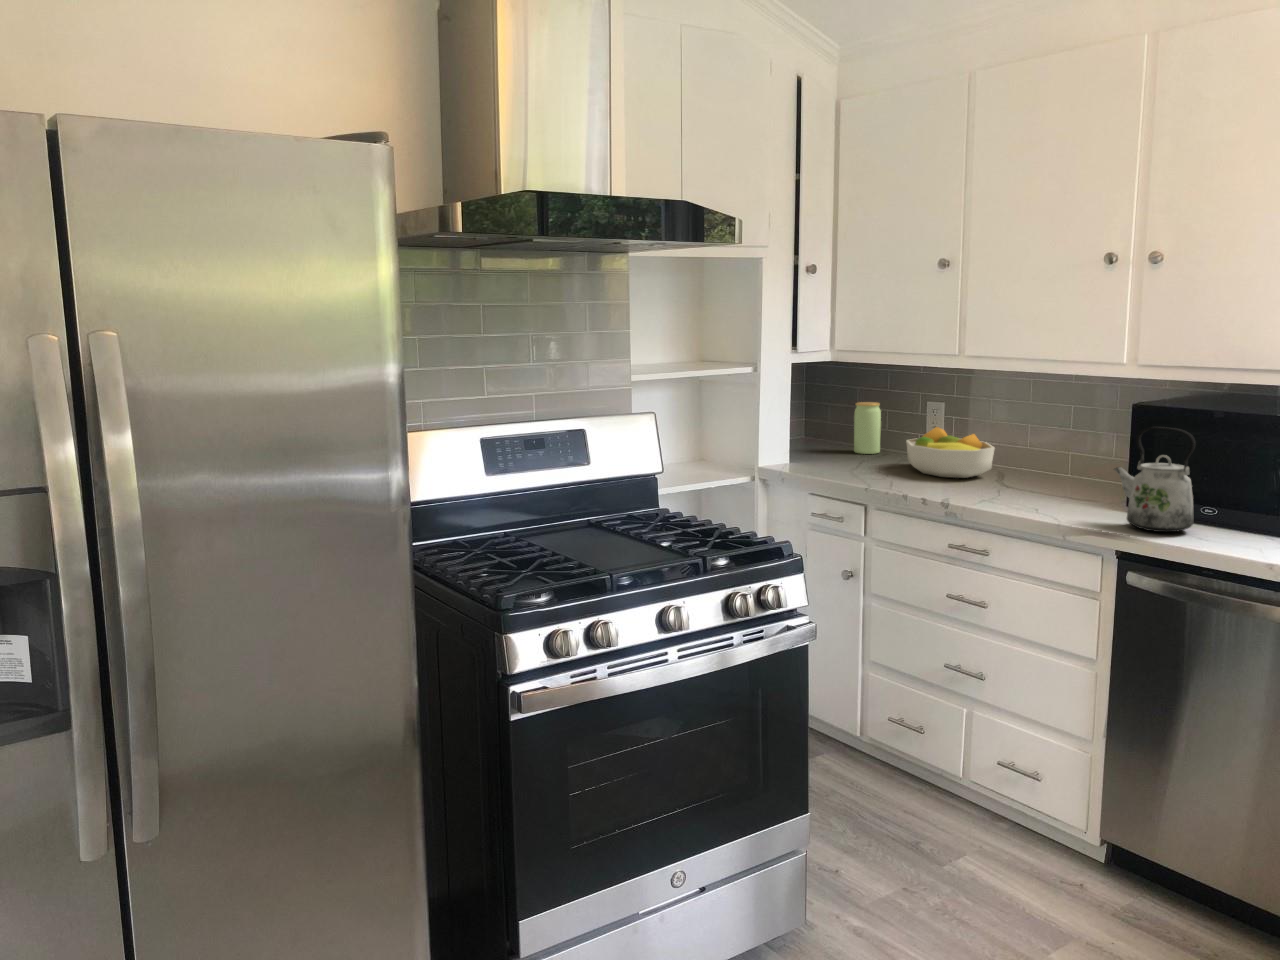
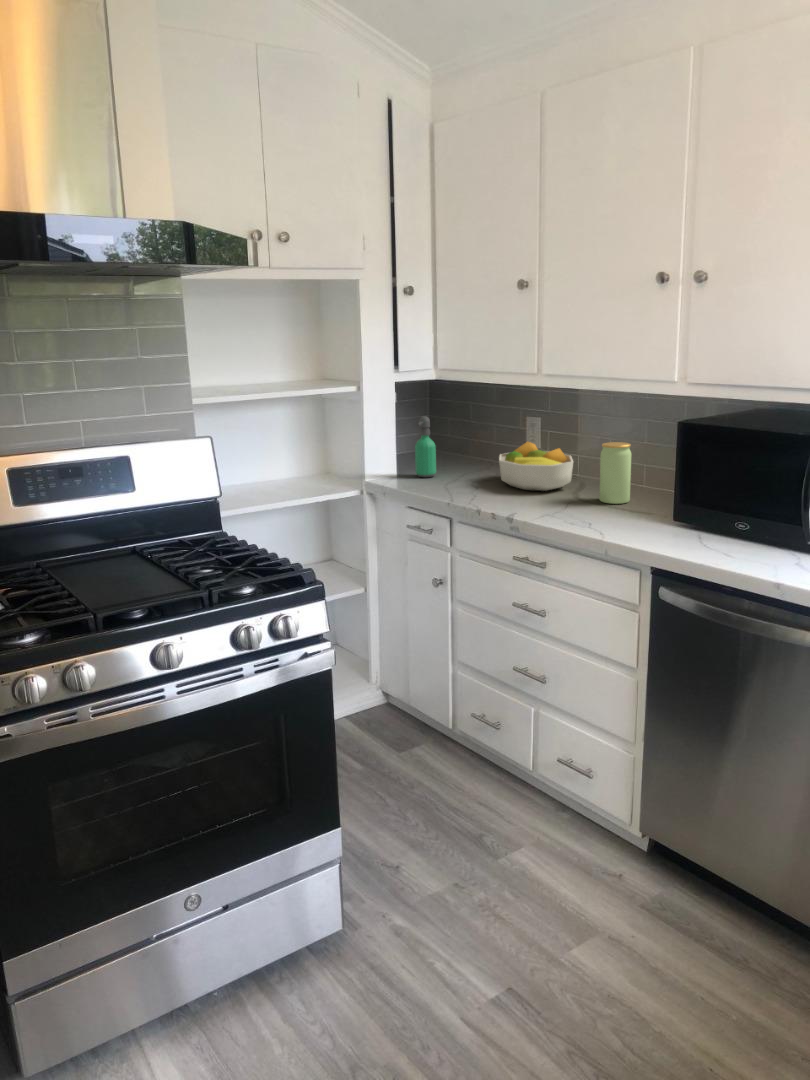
soap dispenser: none [811,399,834,464] -> present [415,416,436,477]
jar: present [854,402,881,454] -> present [599,442,631,504]
kettle: present [1114,427,1196,532] -> none [655,446,726,550]

